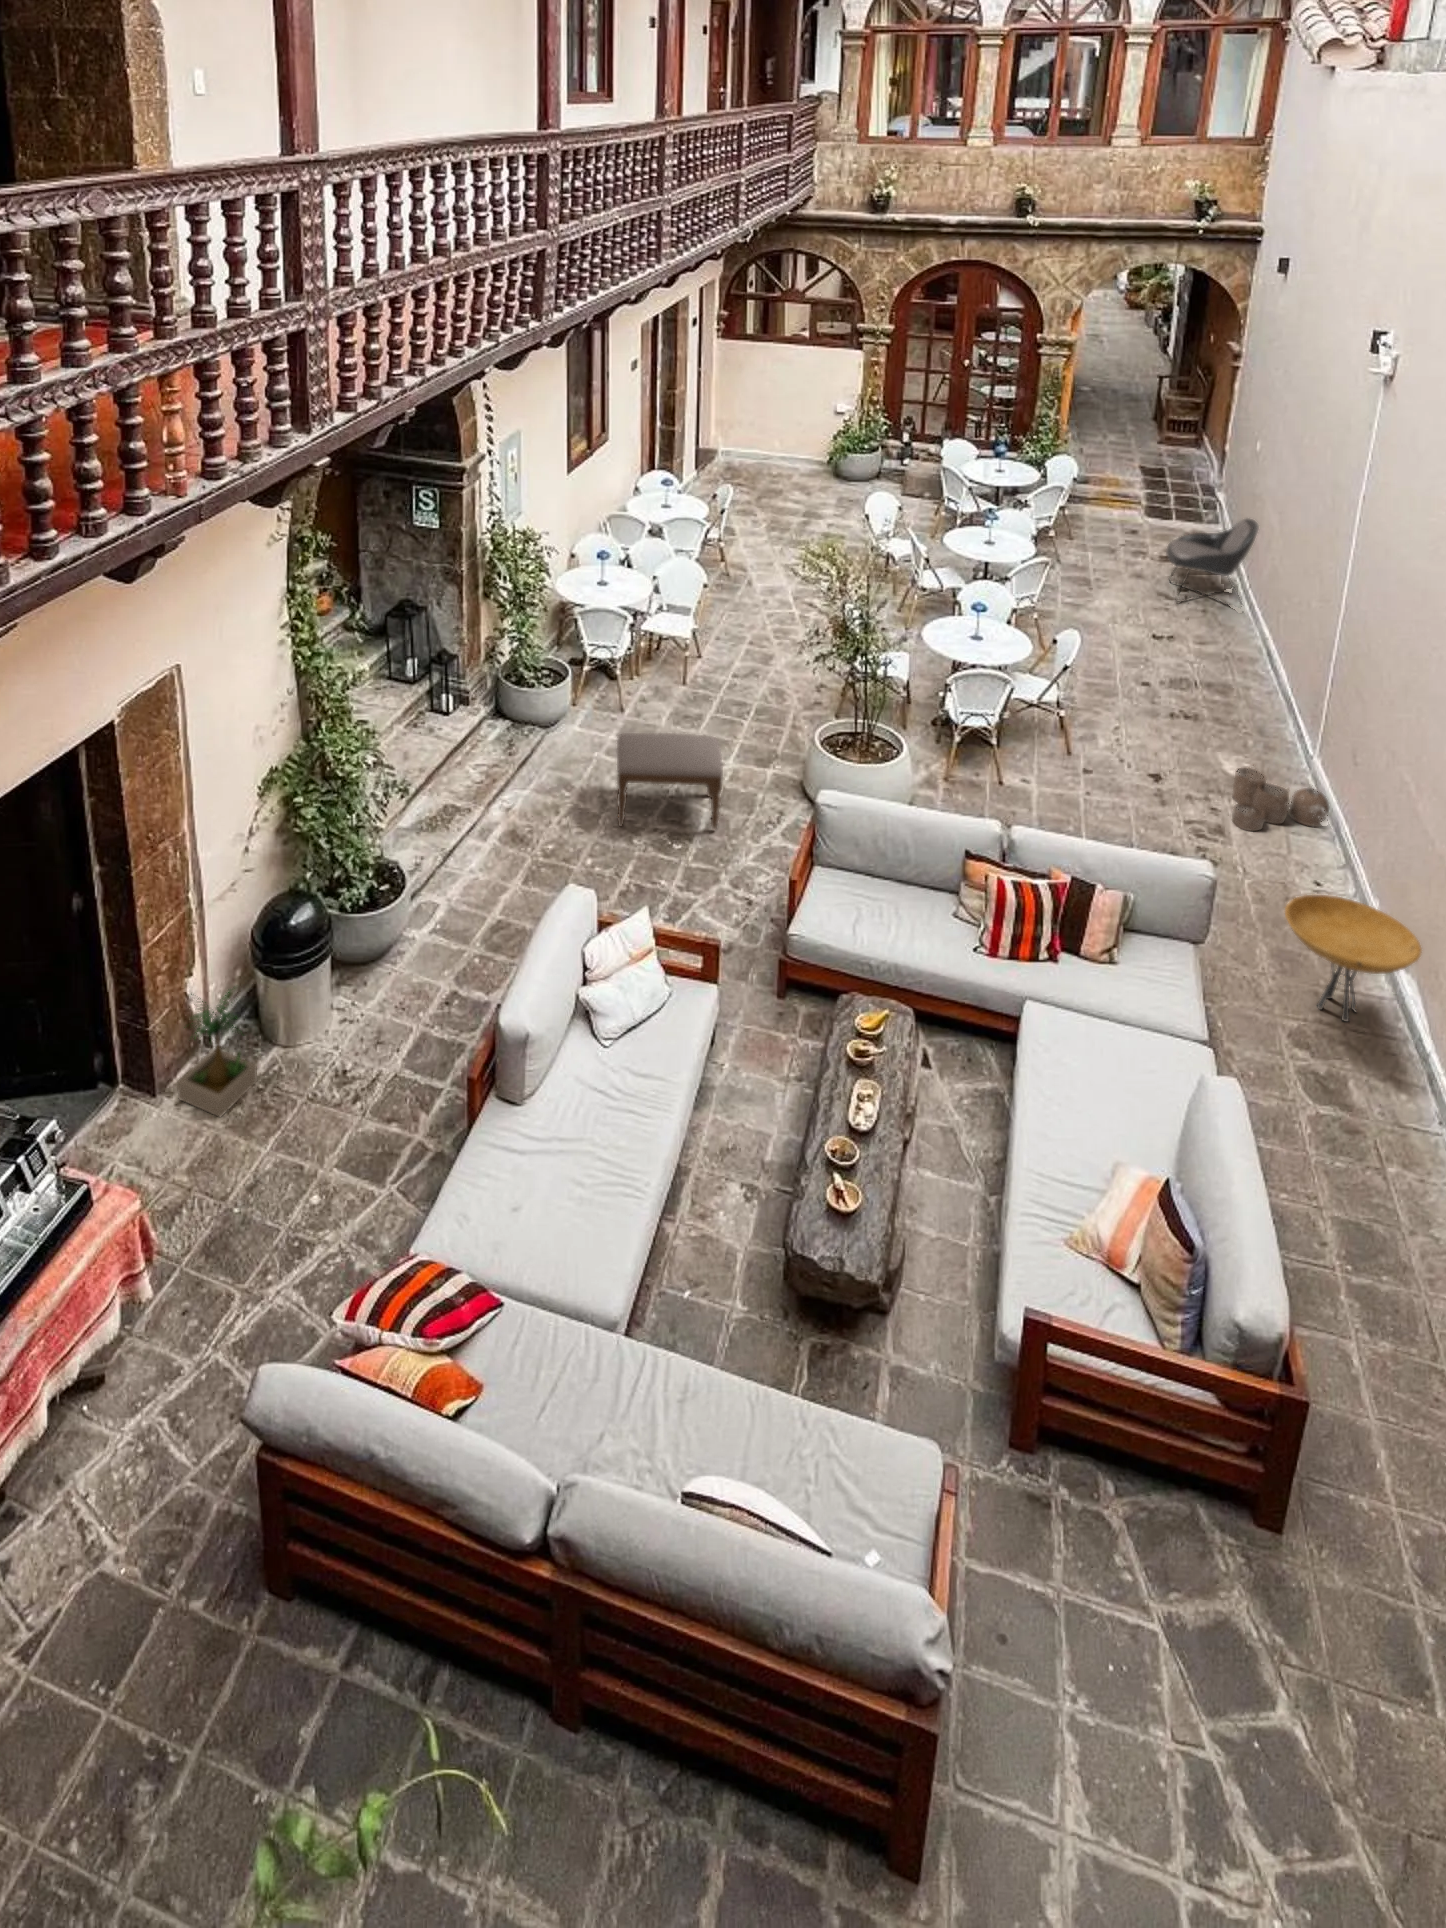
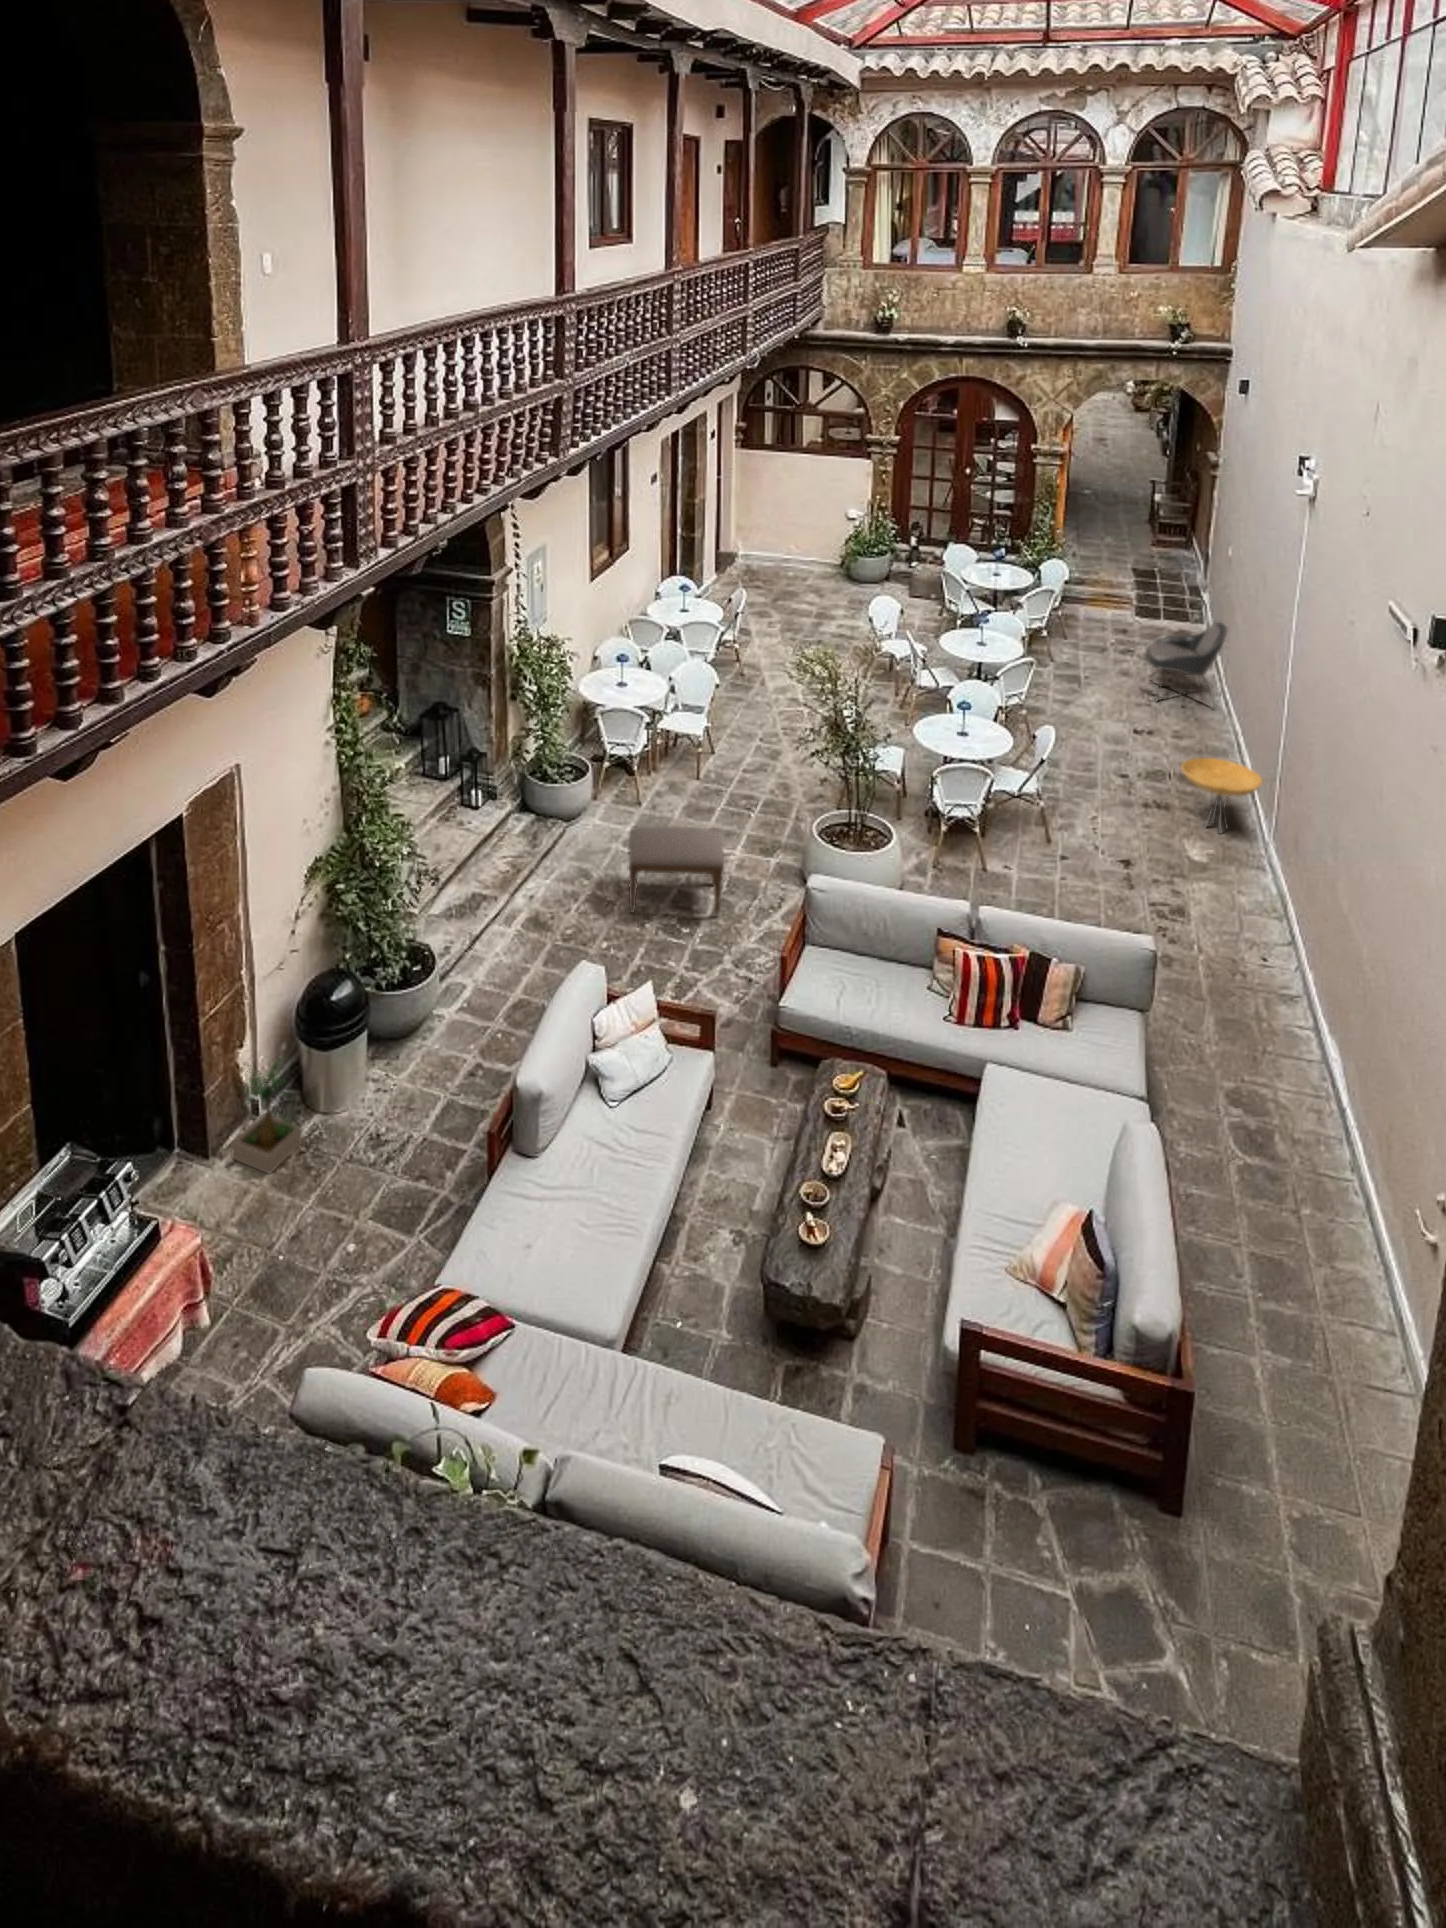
woven basket: present [1232,768,1329,831] -> none [1188,851,1275,913]
side table: present [1285,895,1422,1021] -> present [1181,758,1263,833]

